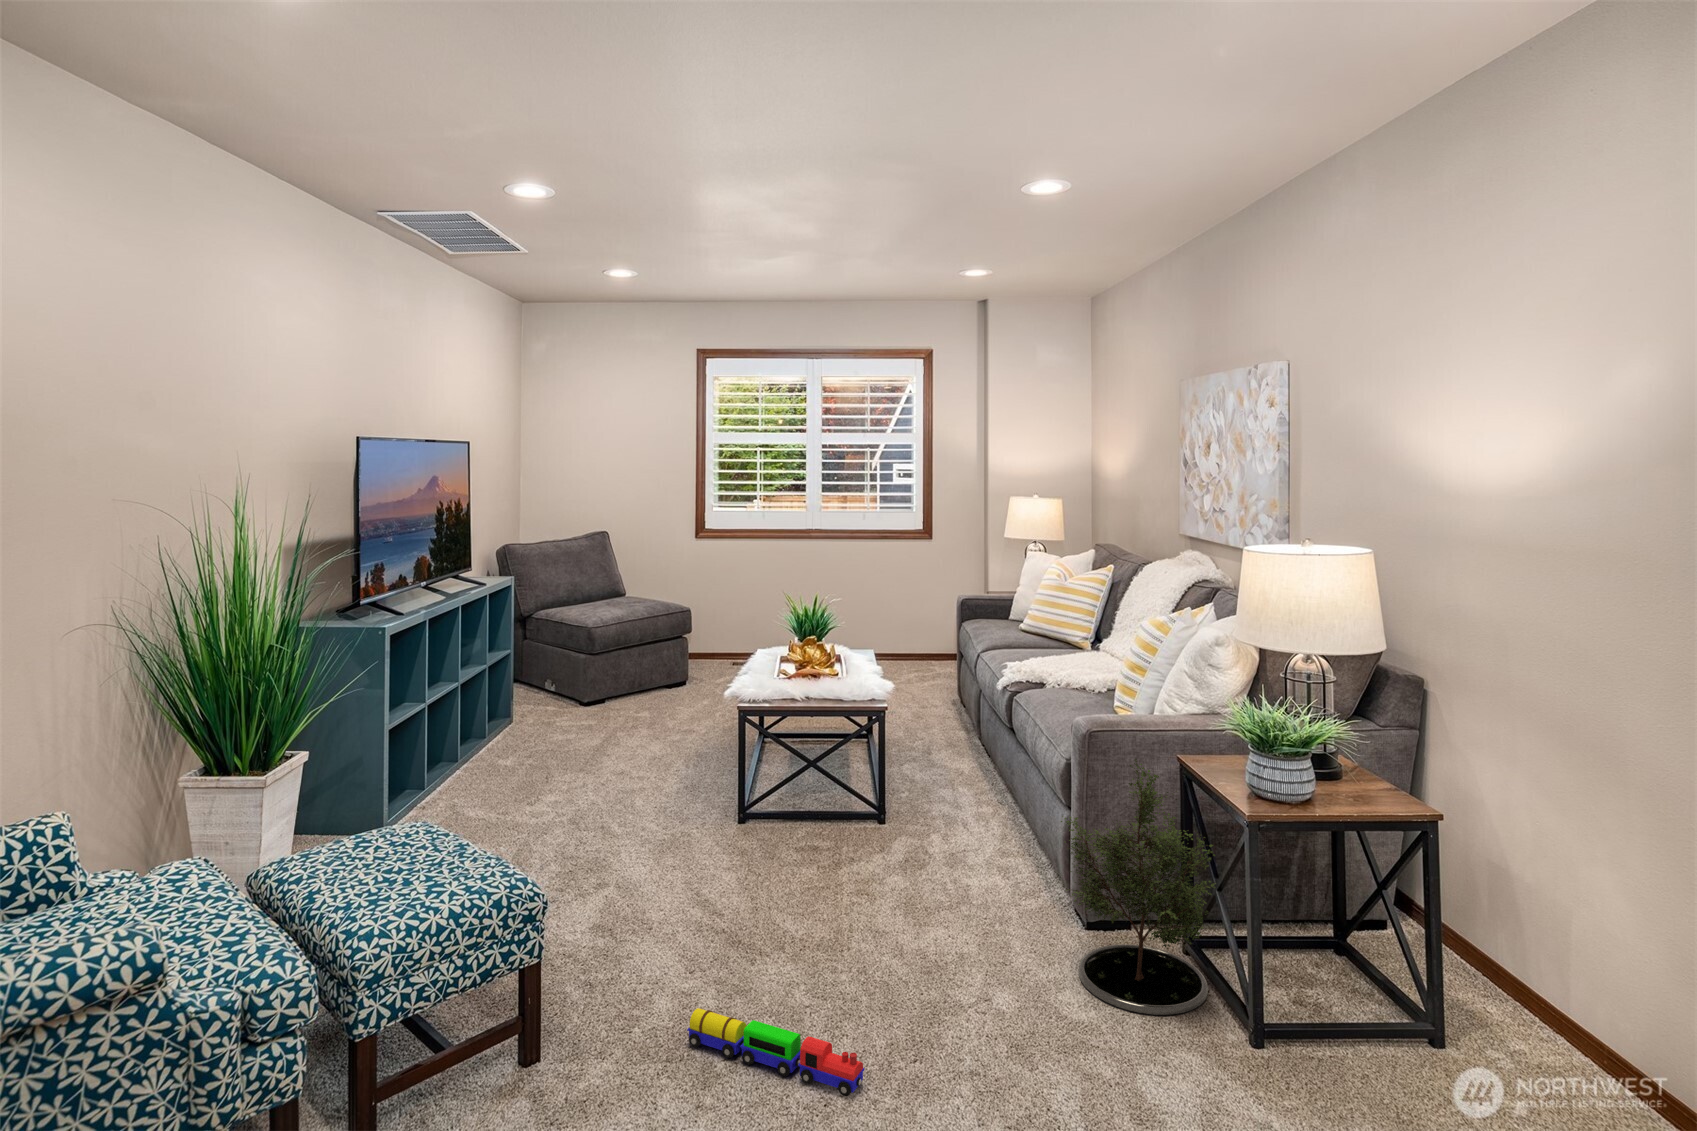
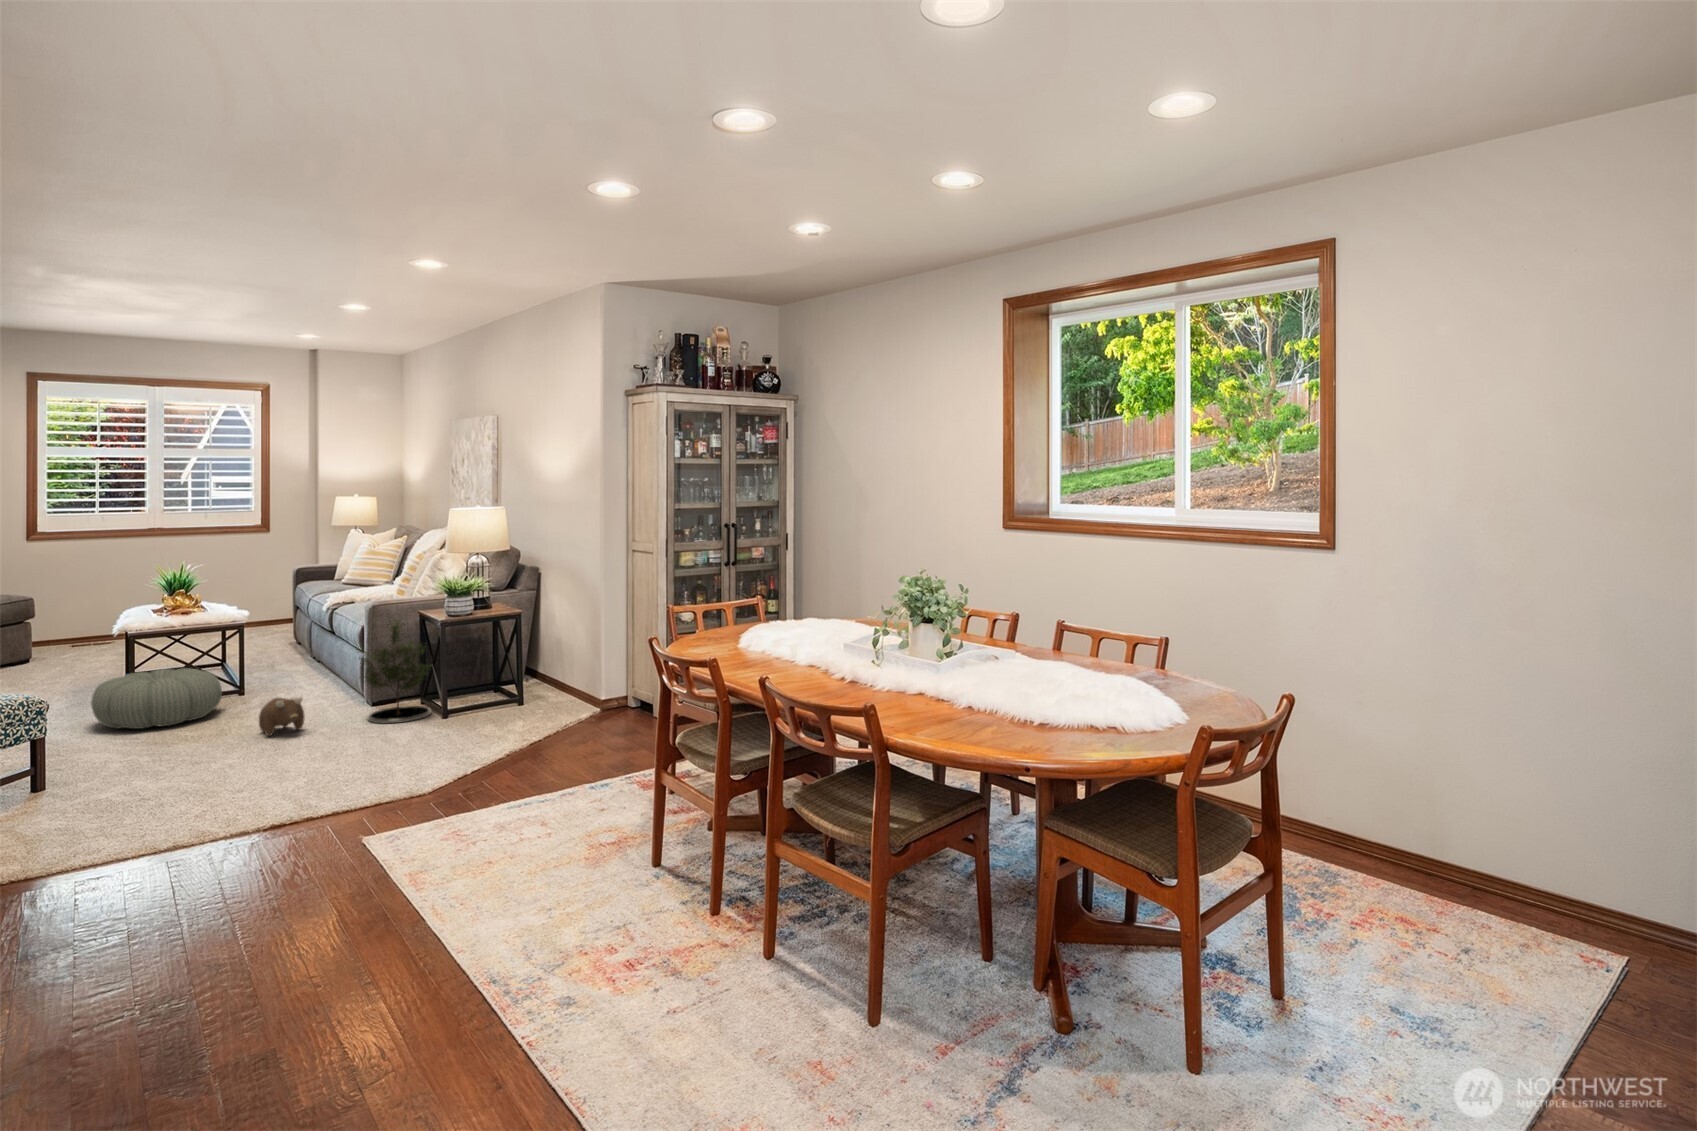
pouf: none [673,772,845,887] -> present [91,668,222,729]
plush toy: none [889,903,967,985] -> present [259,698,305,736]
toy train: present [687,1008,865,1096] -> none [143,744,251,768]

